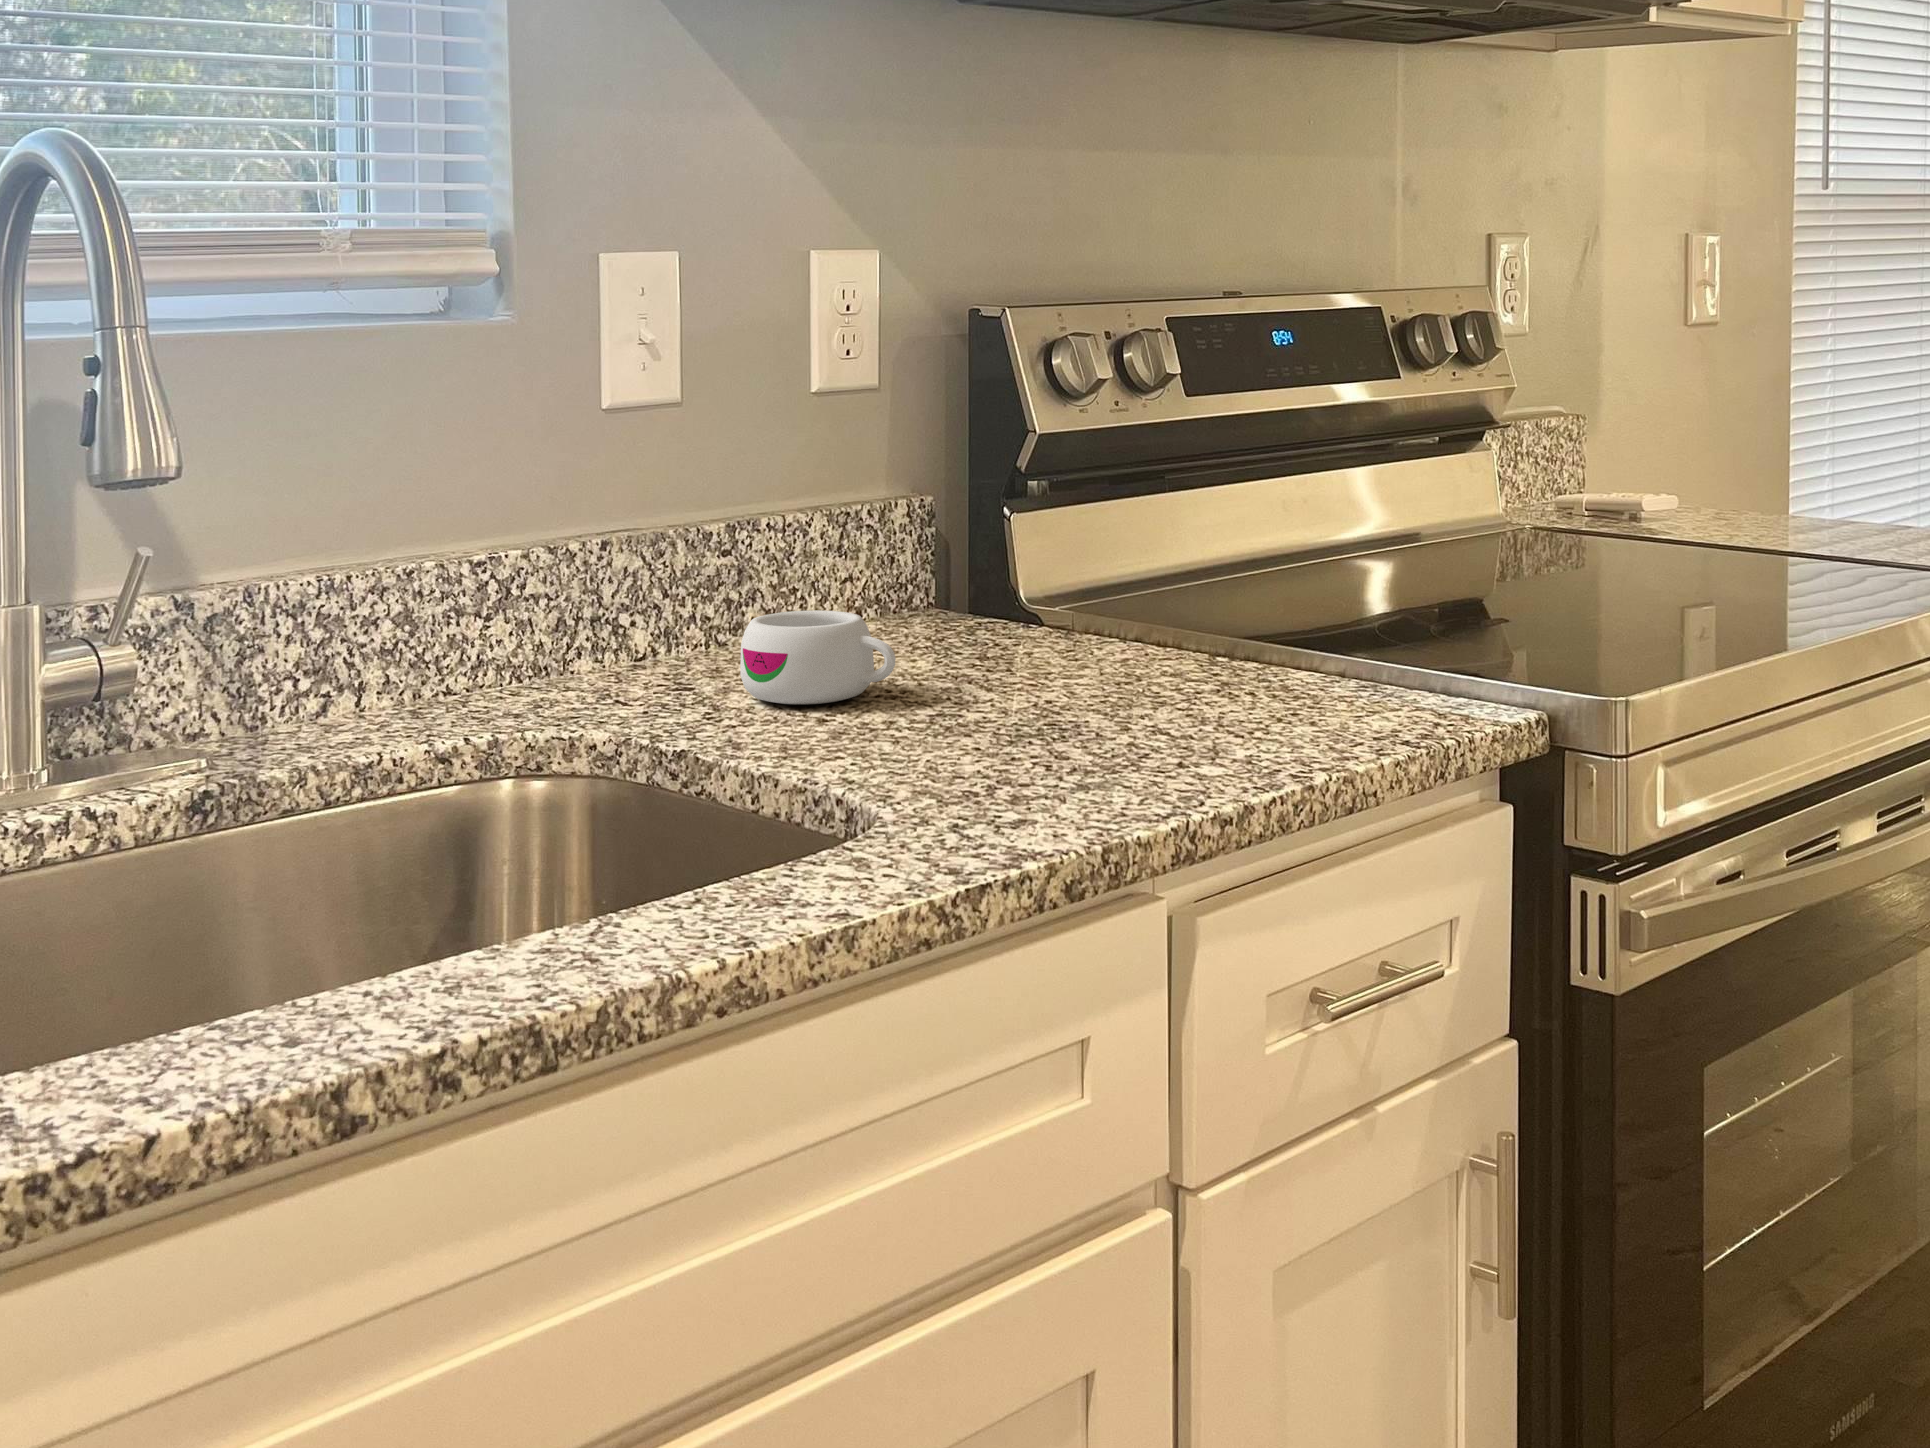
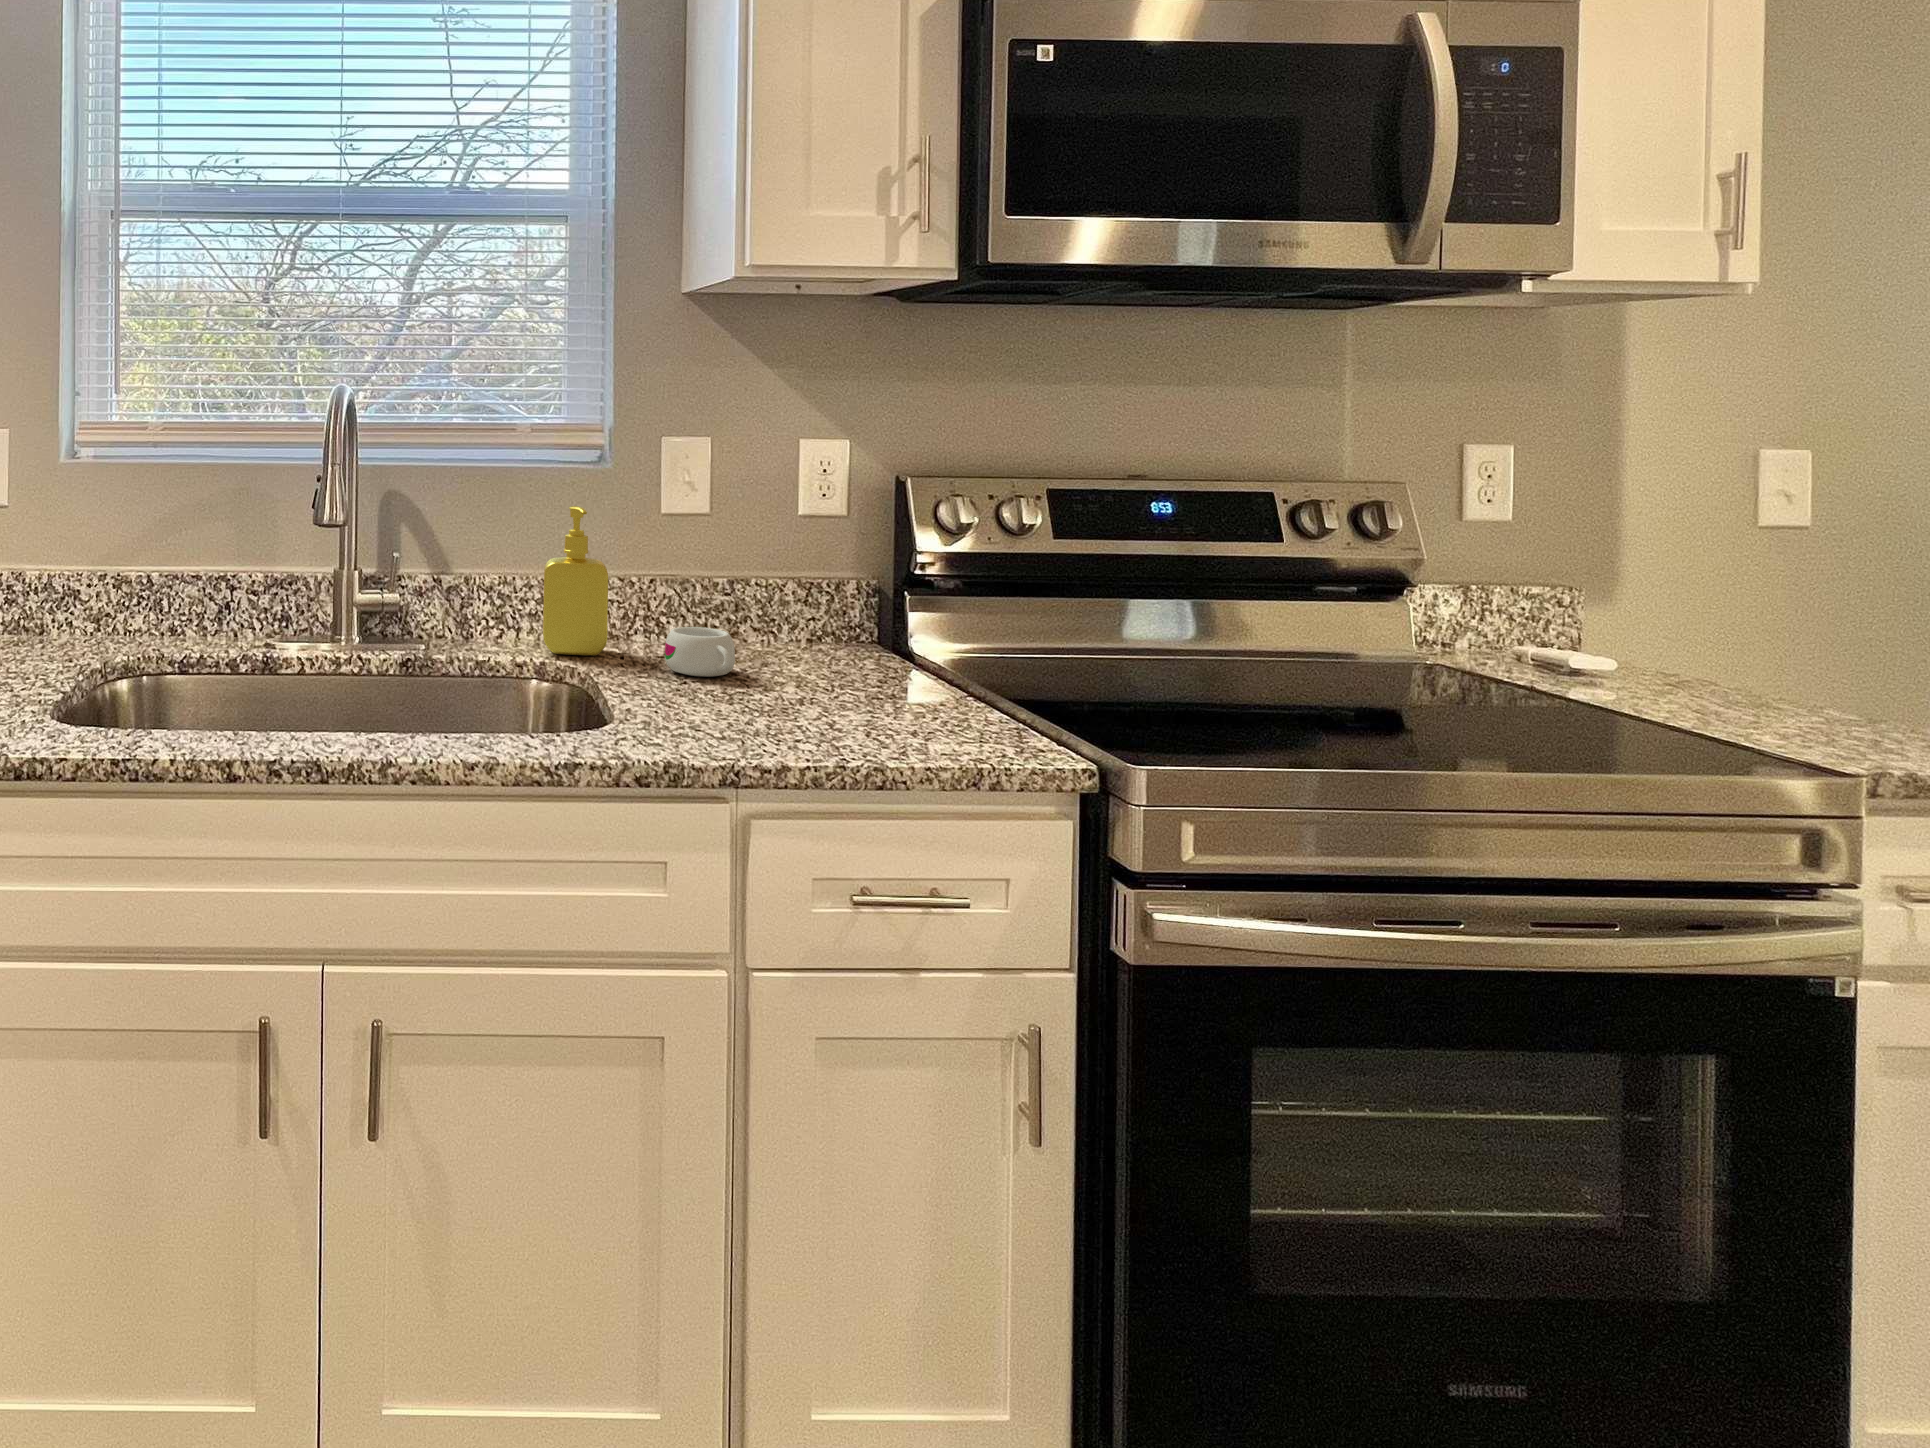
soap dispenser: none [443,398,600,718] -> present [543,506,608,655]

